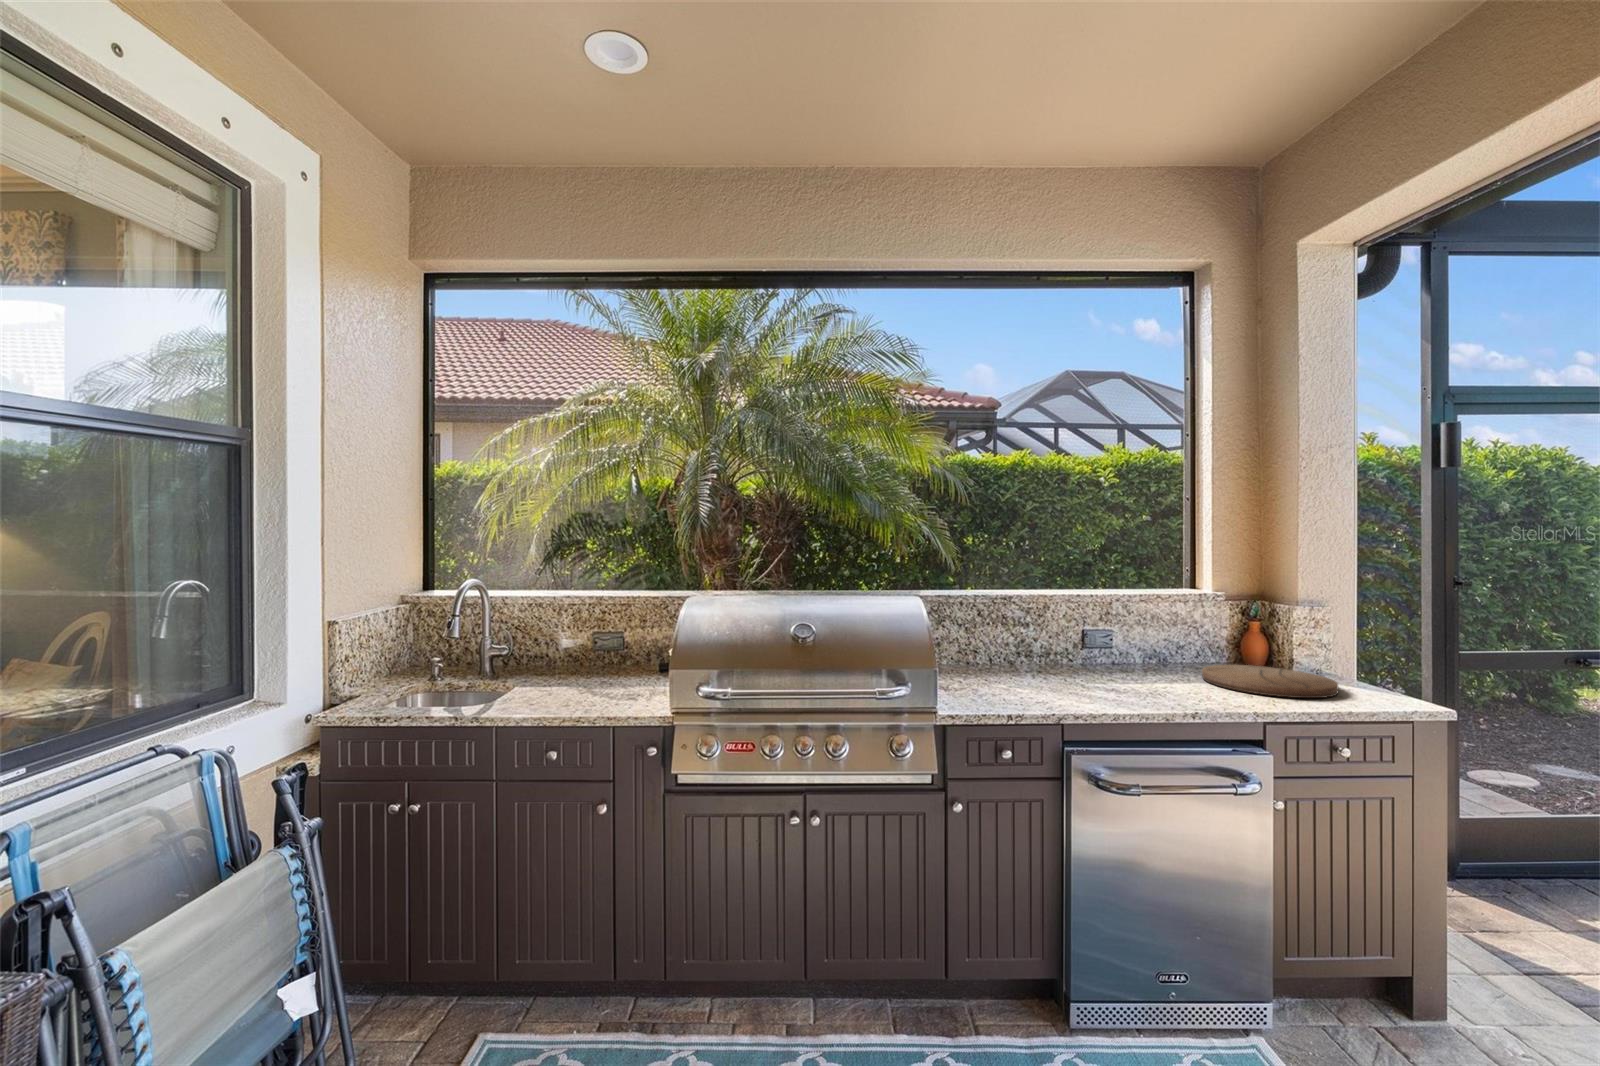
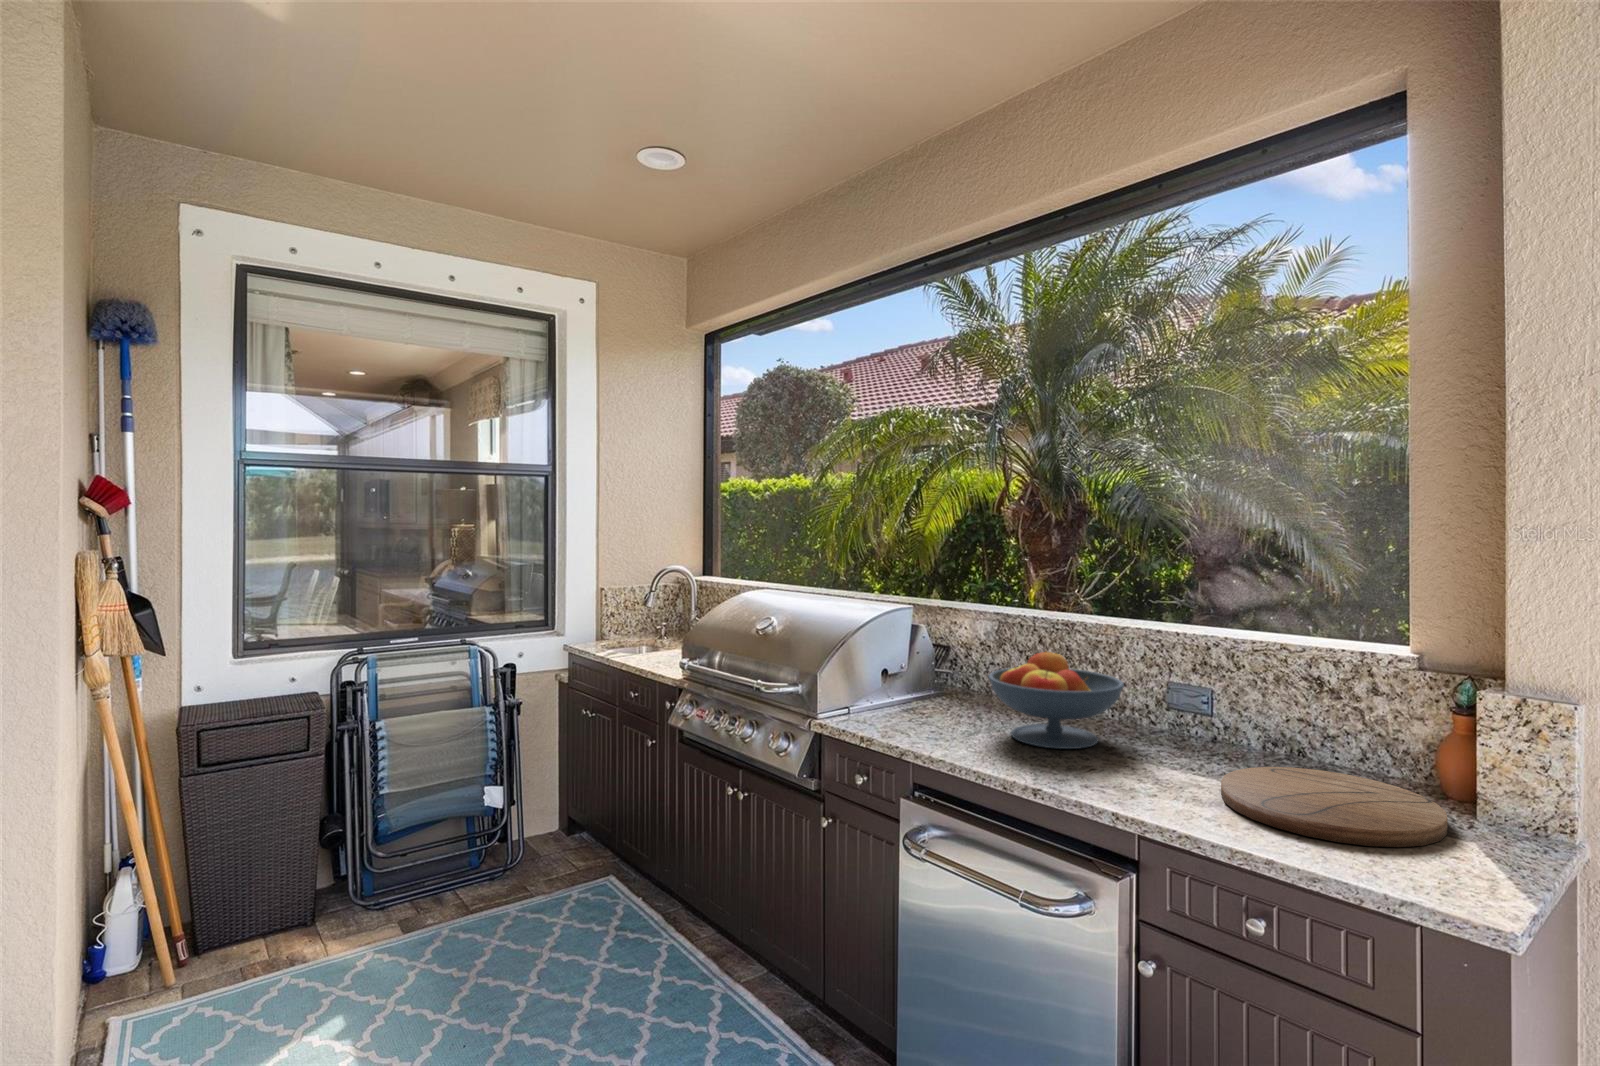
fruit bowl: none [1020,618,1127,690] -> present [988,651,1124,749]

